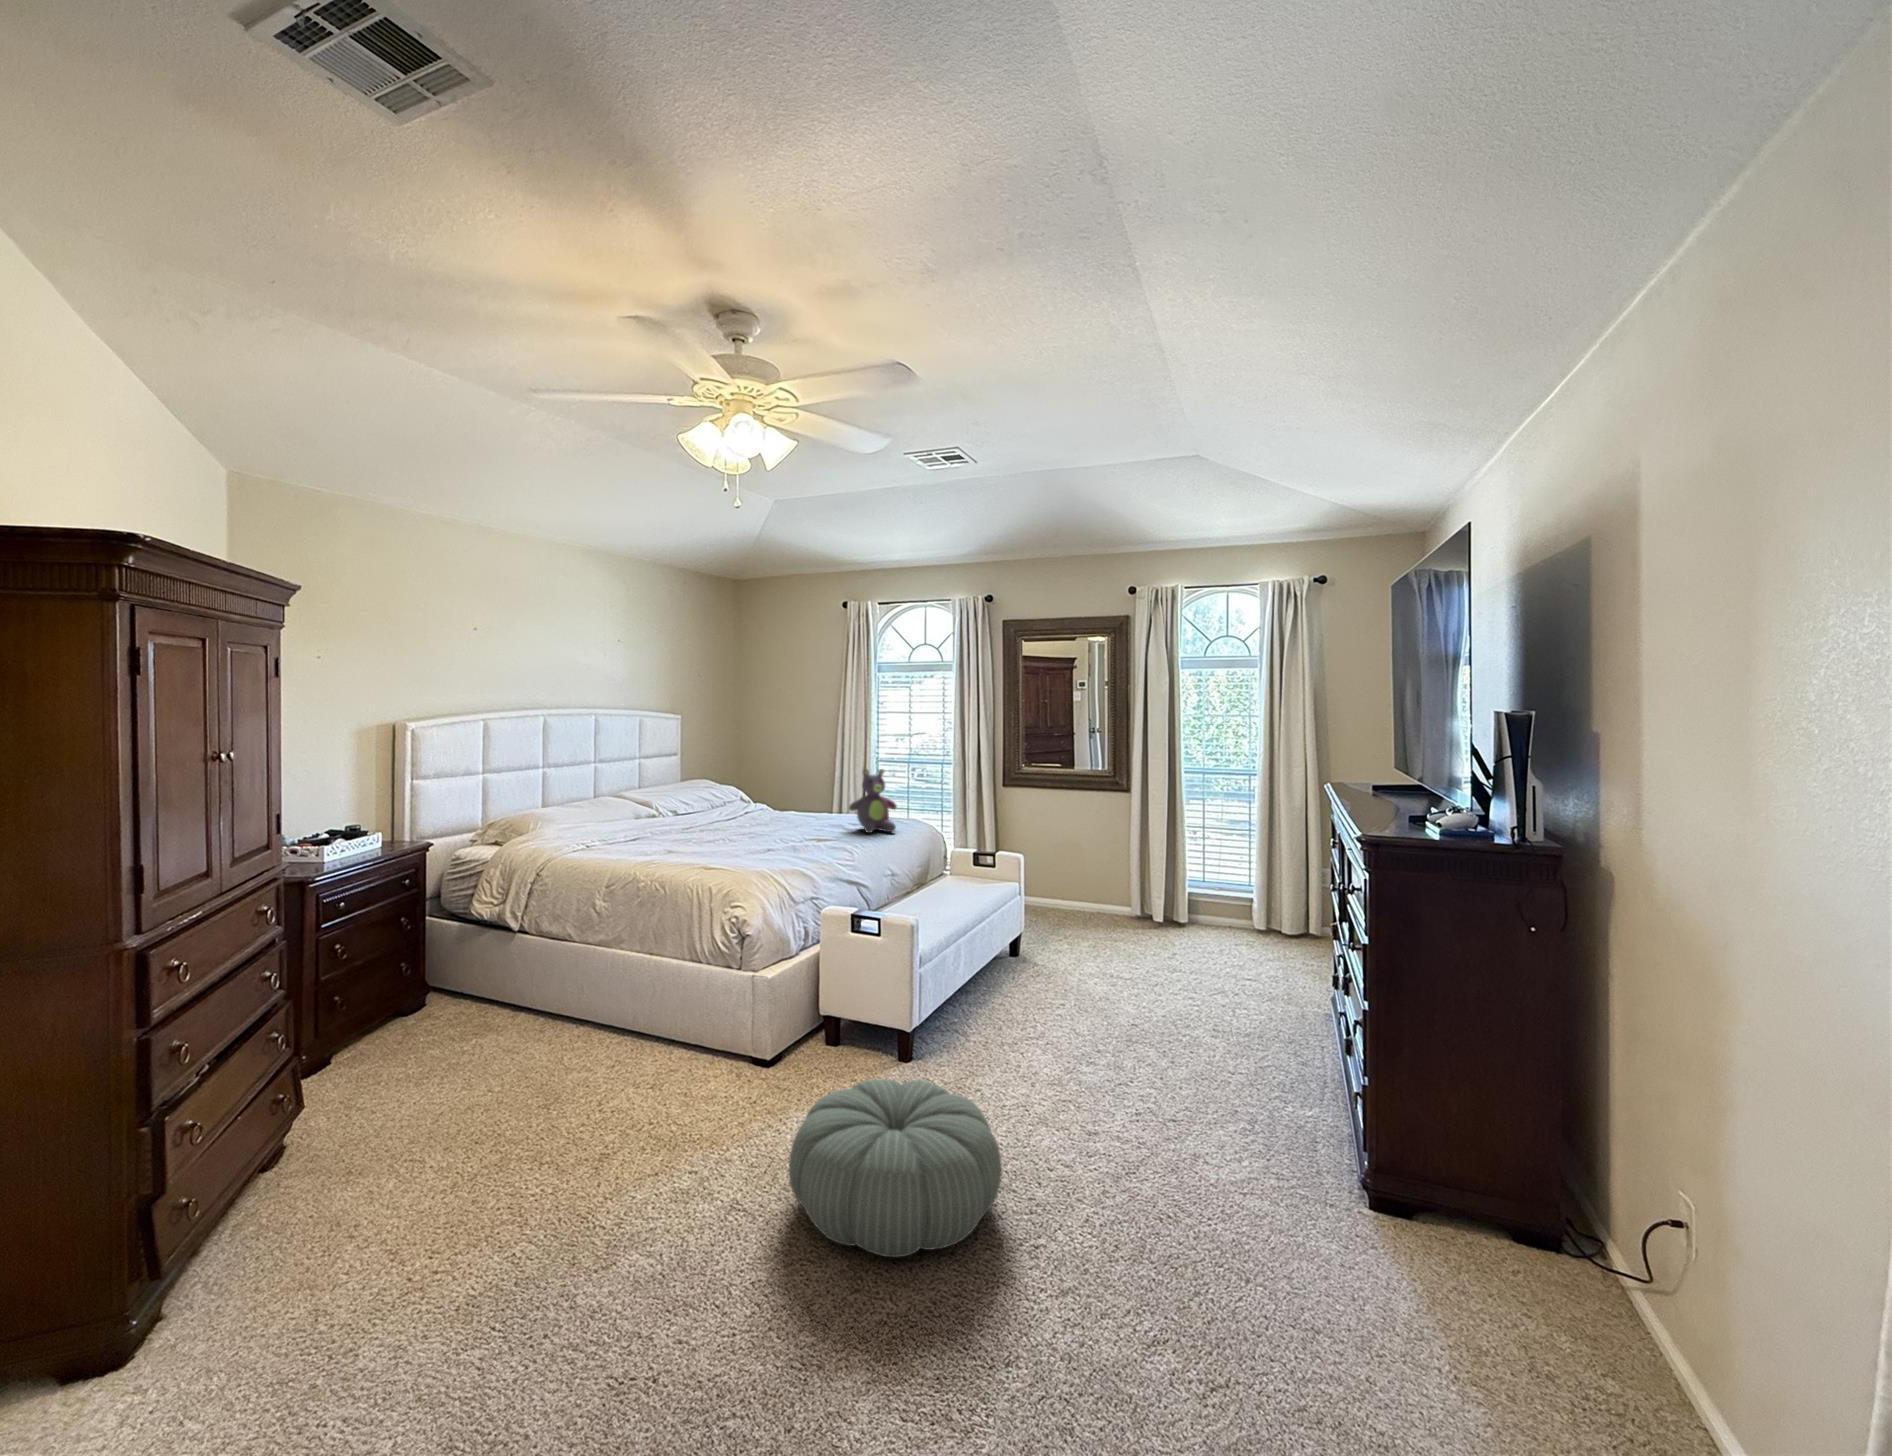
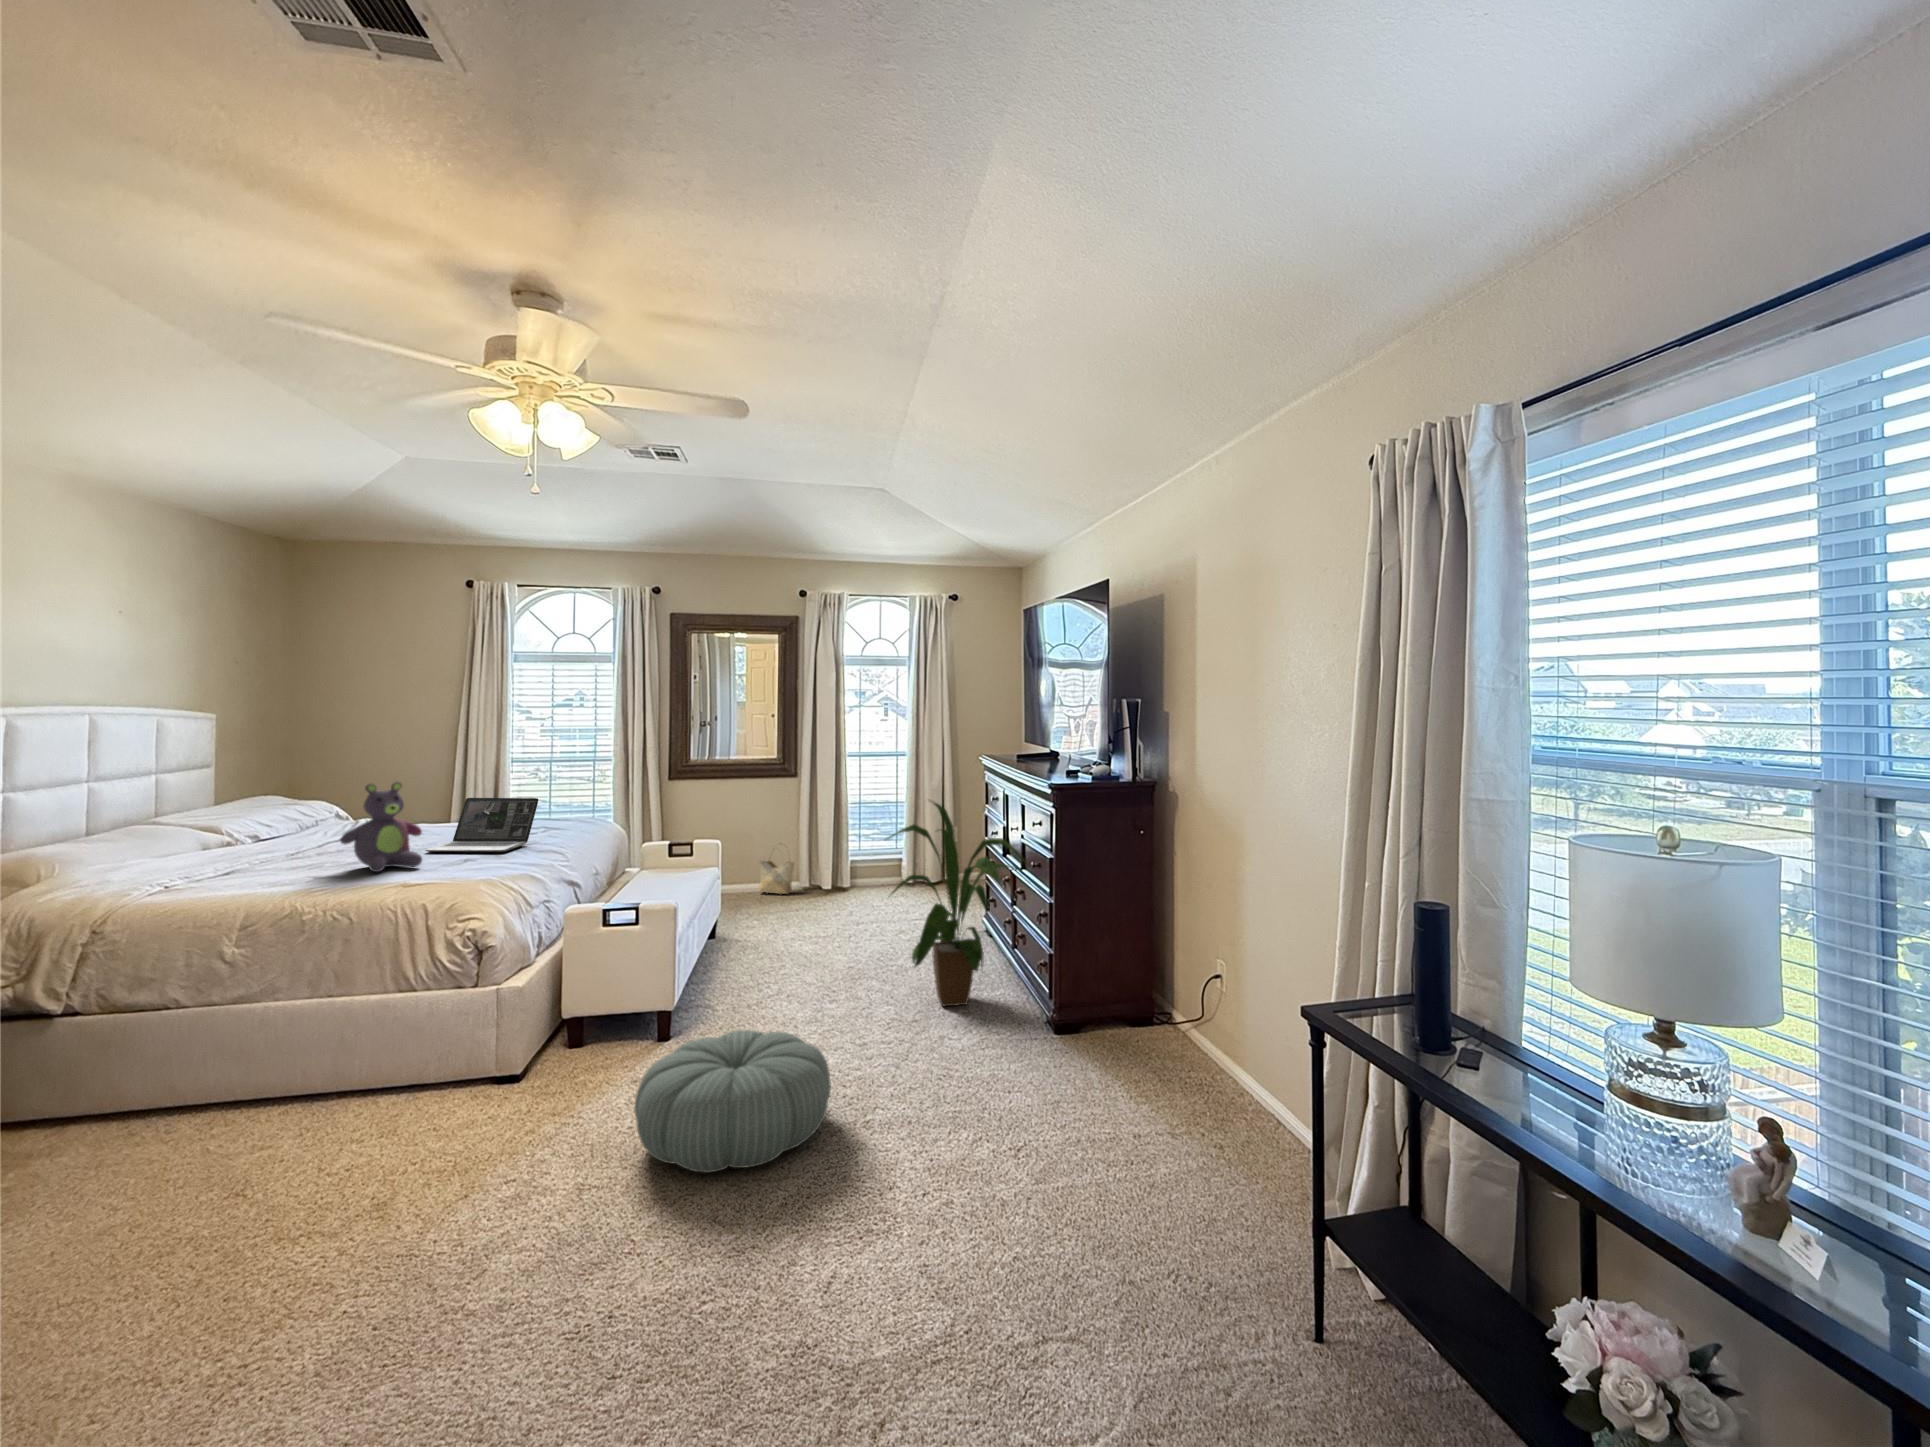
stuffed bear: present [849,769,897,833] -> present [340,782,422,872]
laptop: none [760,793,850,845] -> present [426,798,538,852]
house plant: none [1144,837,1345,1116] -> present [887,799,1027,1007]
woven basket: none [1089,862,1126,917] -> present [759,843,794,894]

